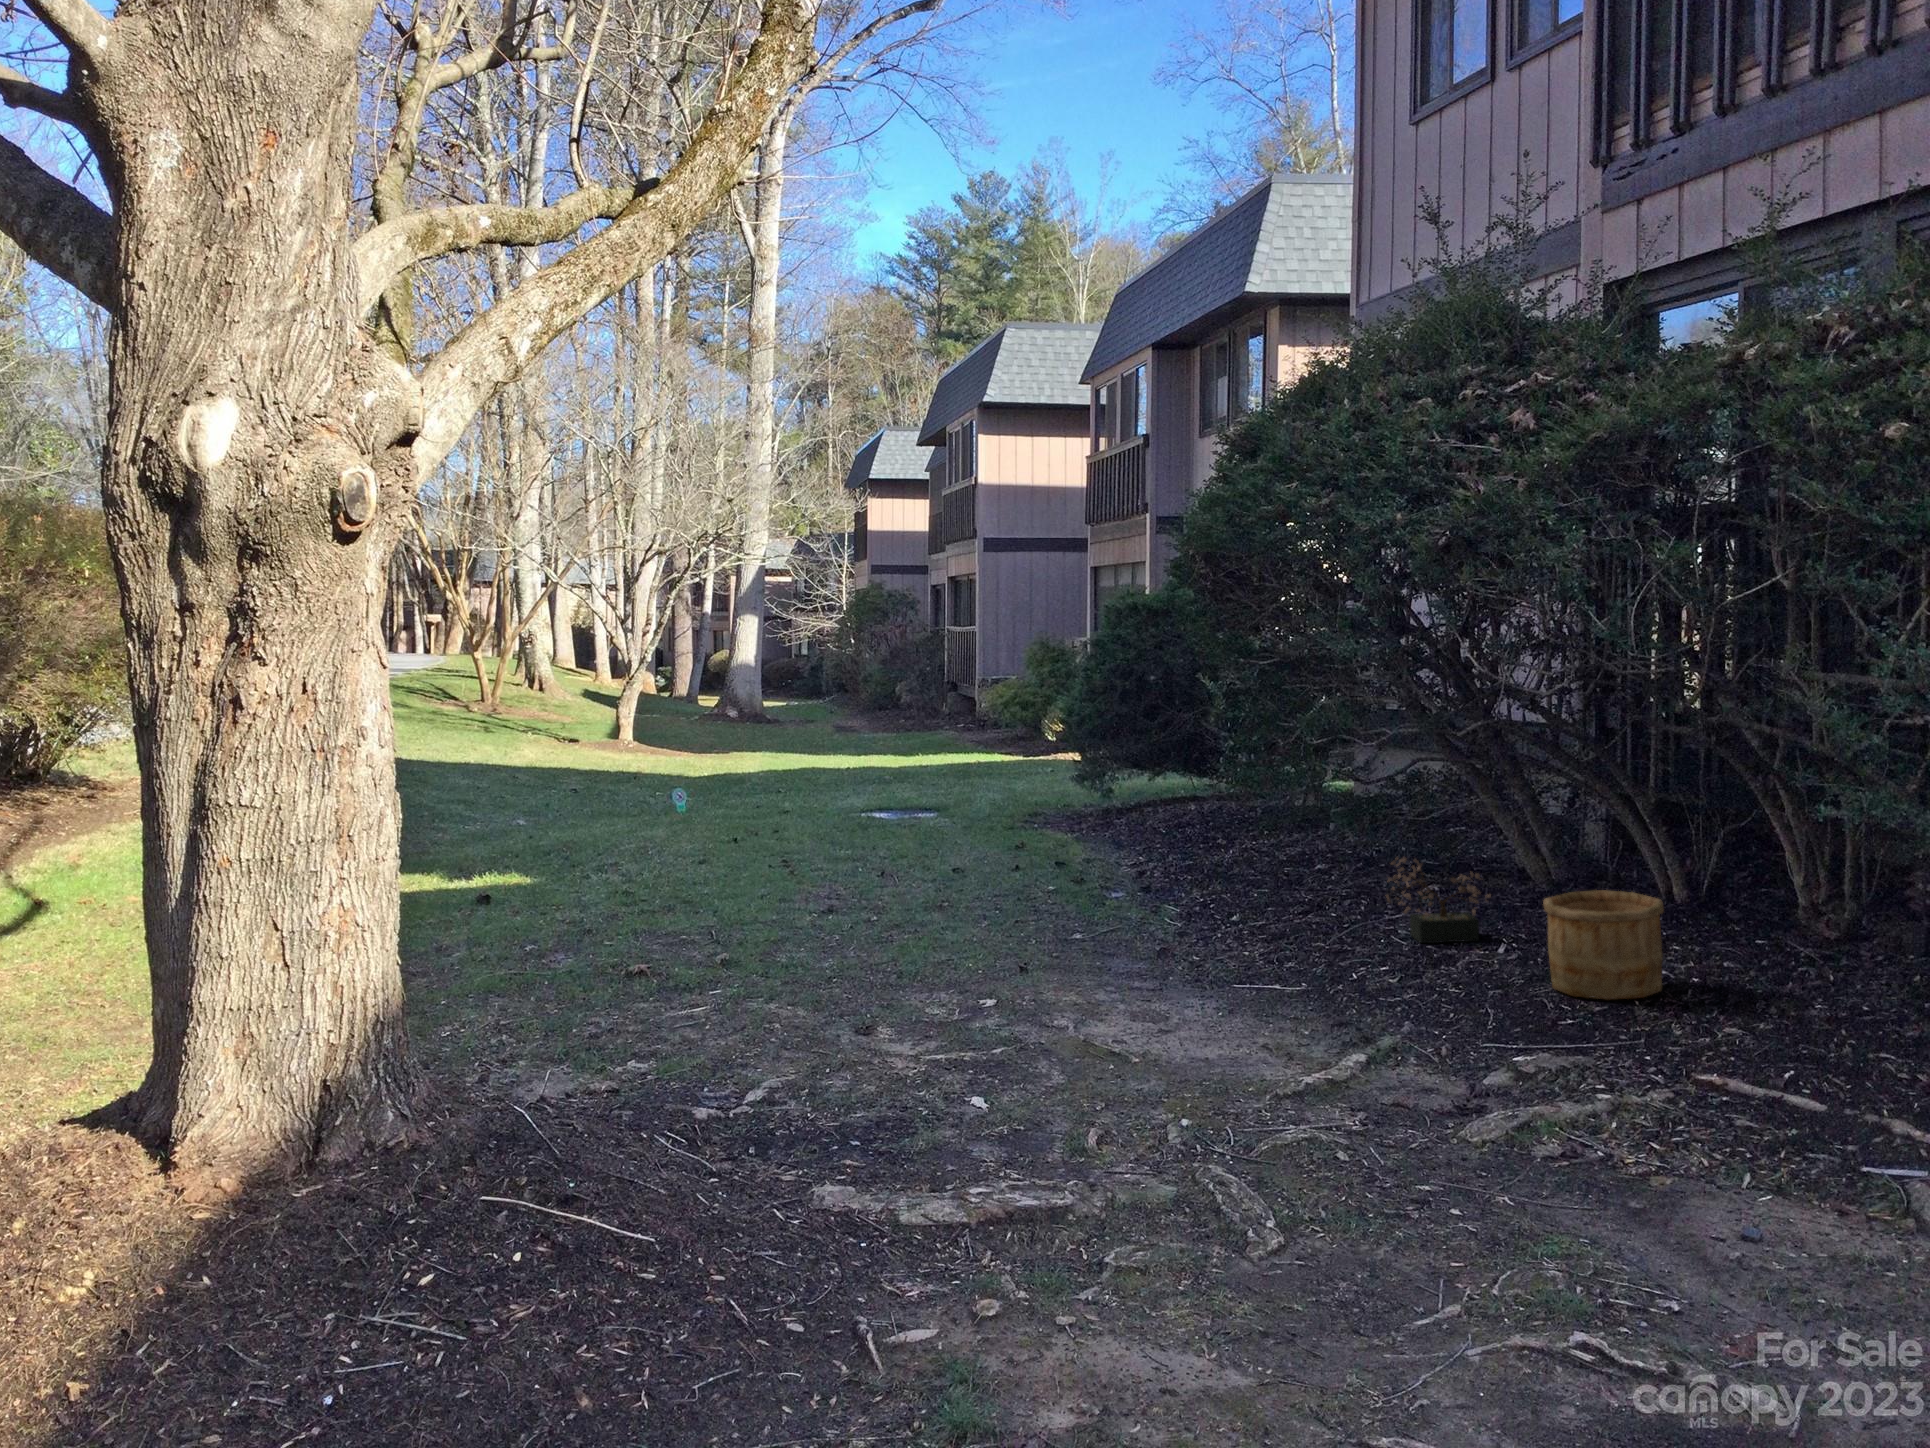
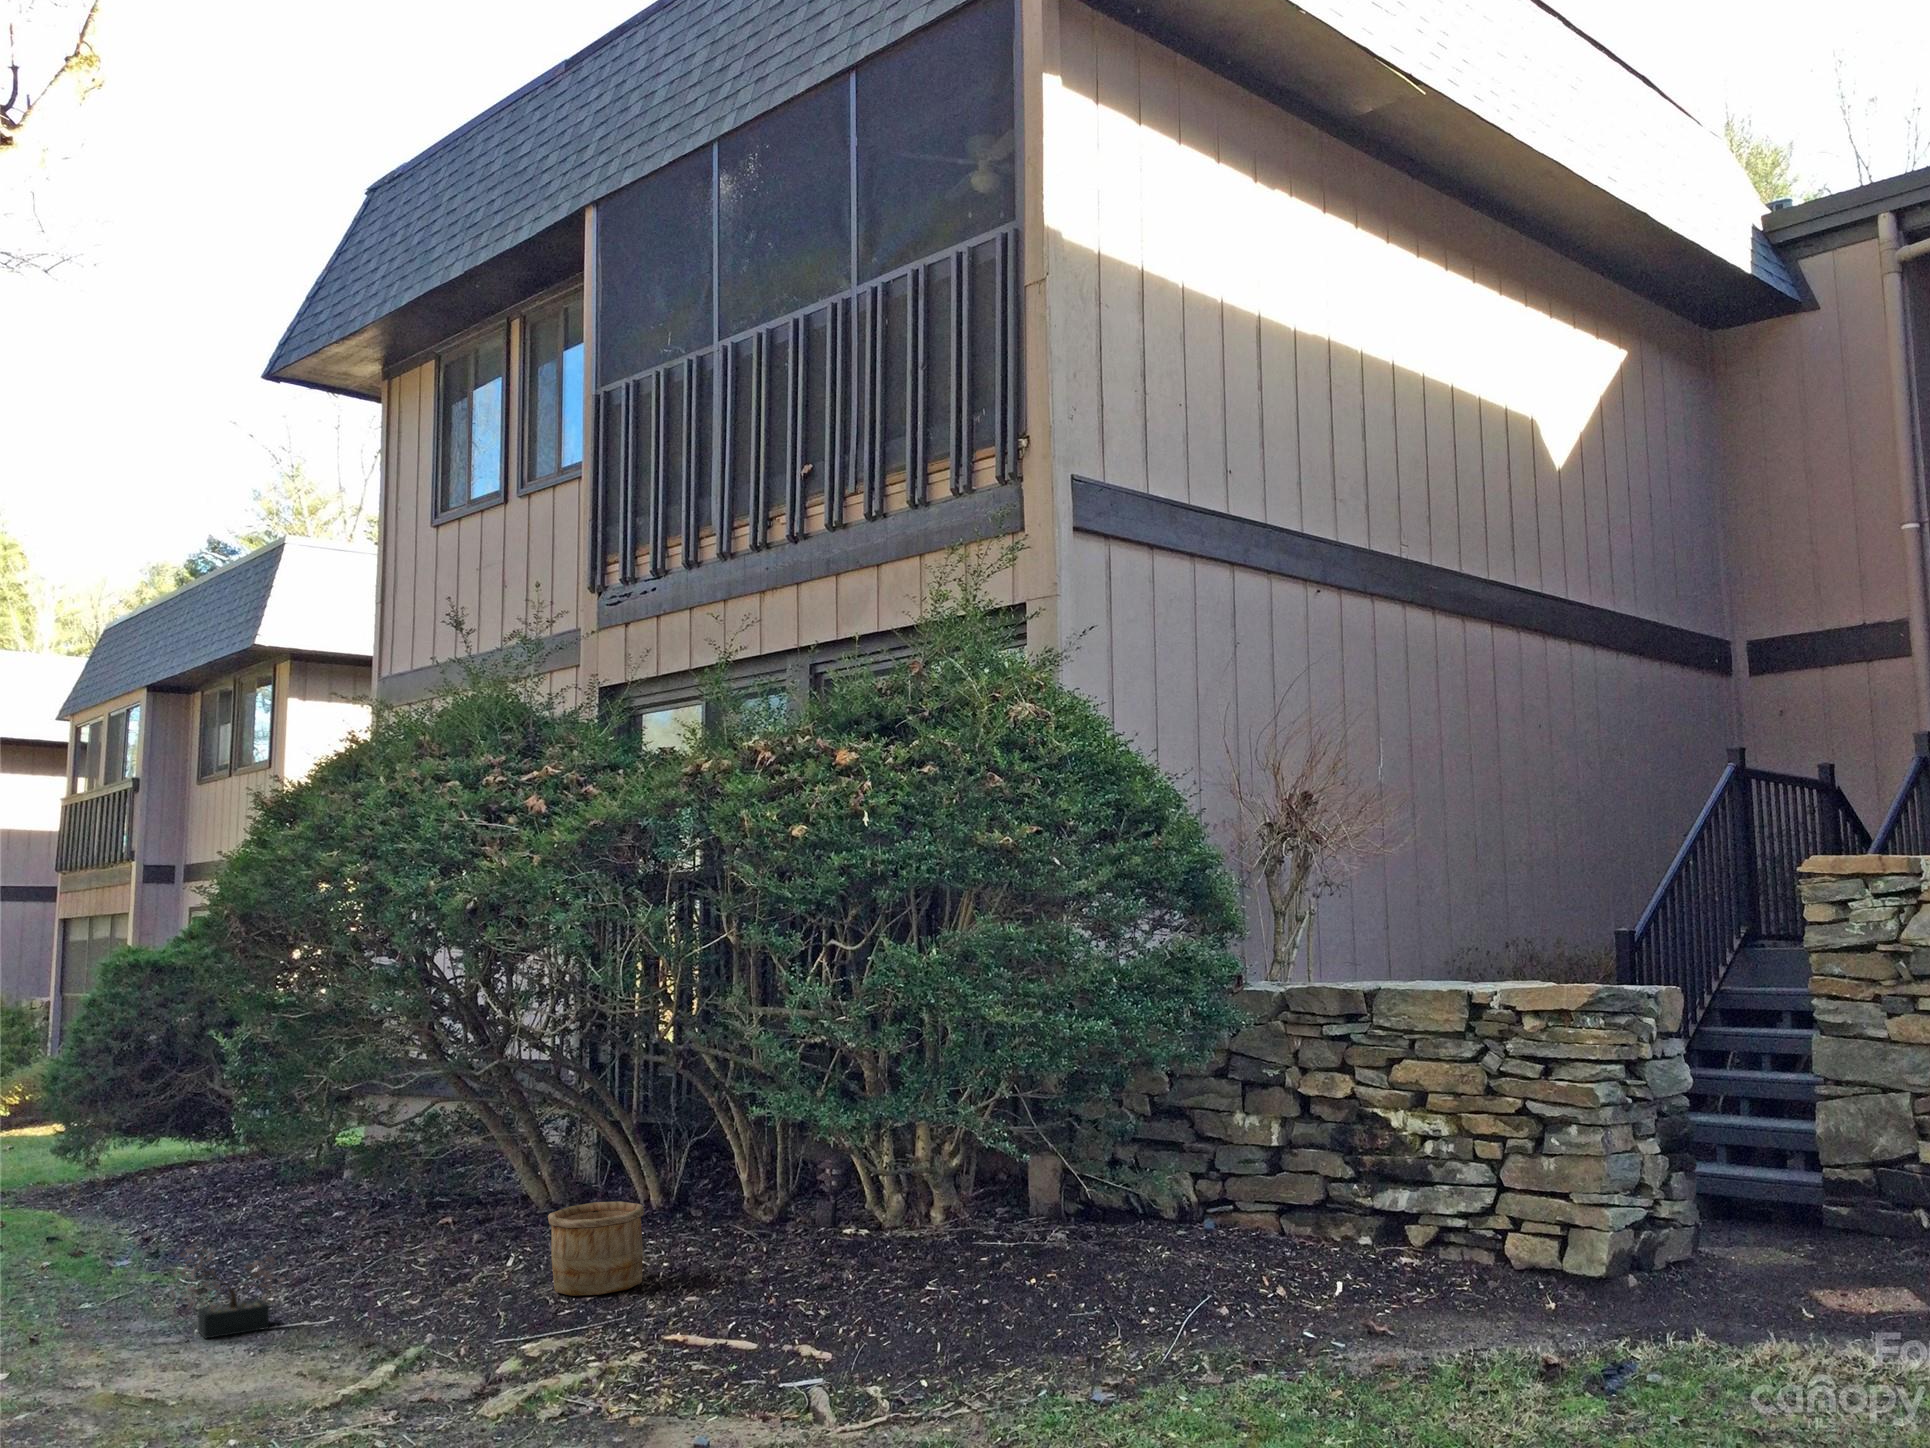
decorative plant: present [1386,857,1491,943] -> present [171,1247,285,1338]

